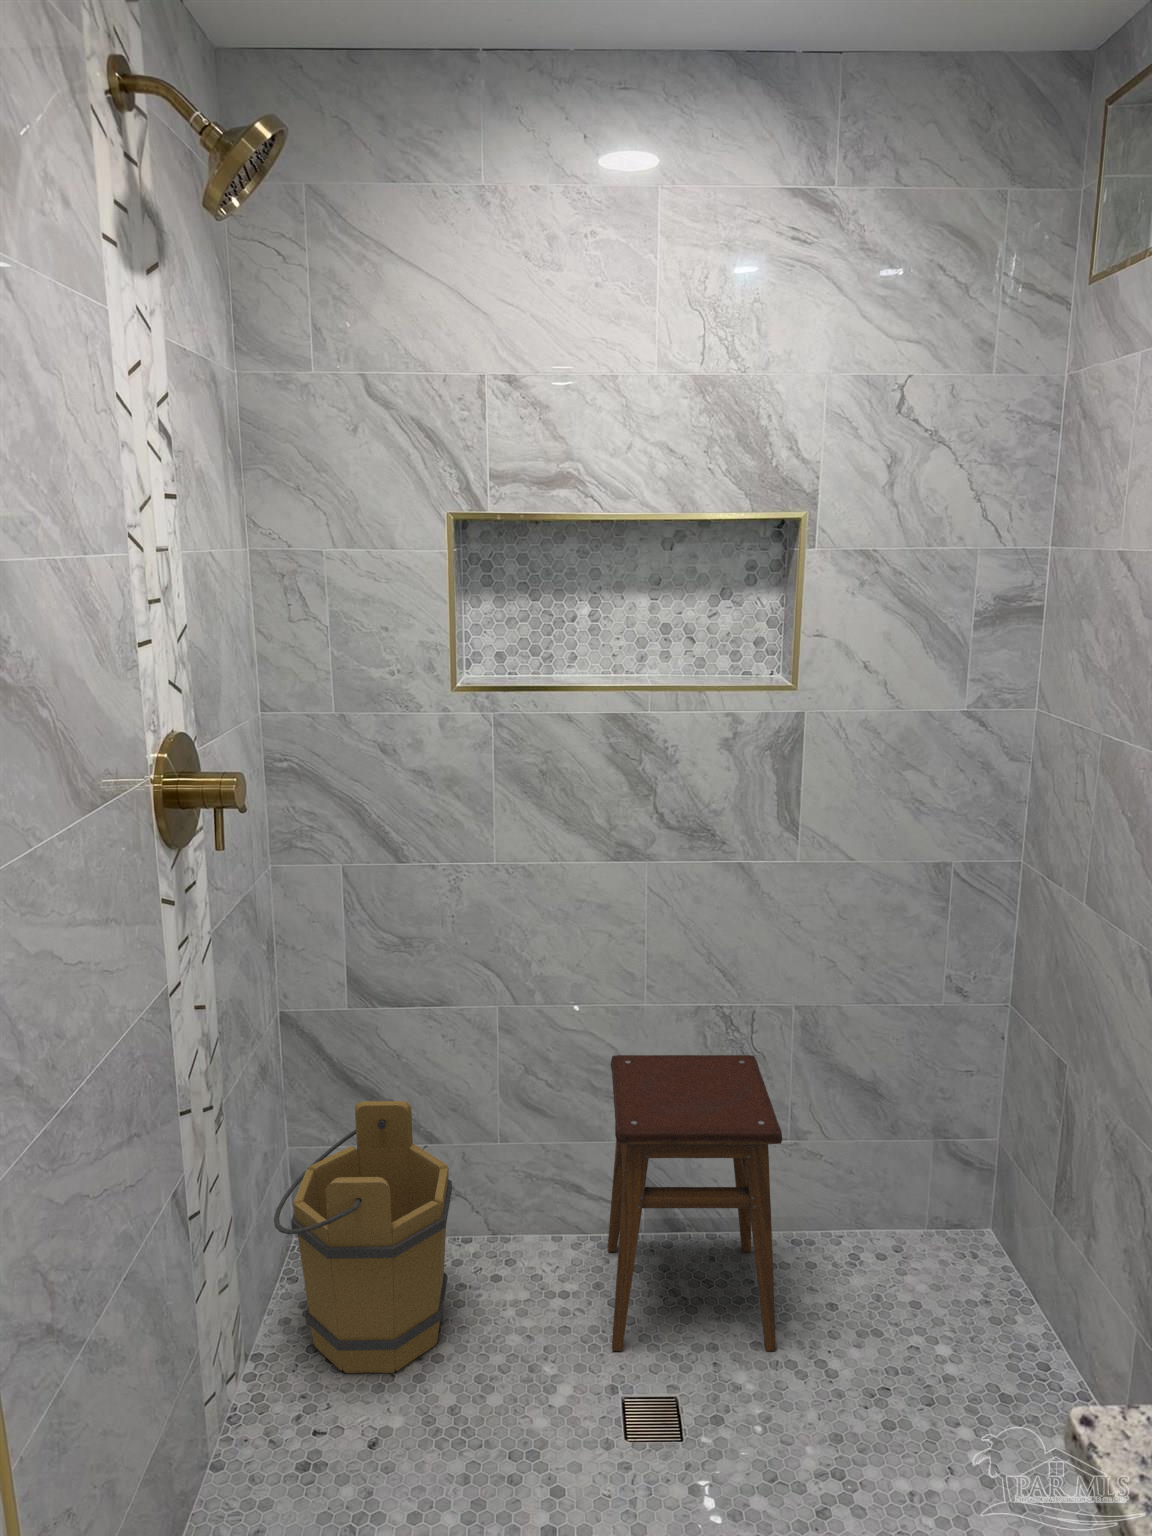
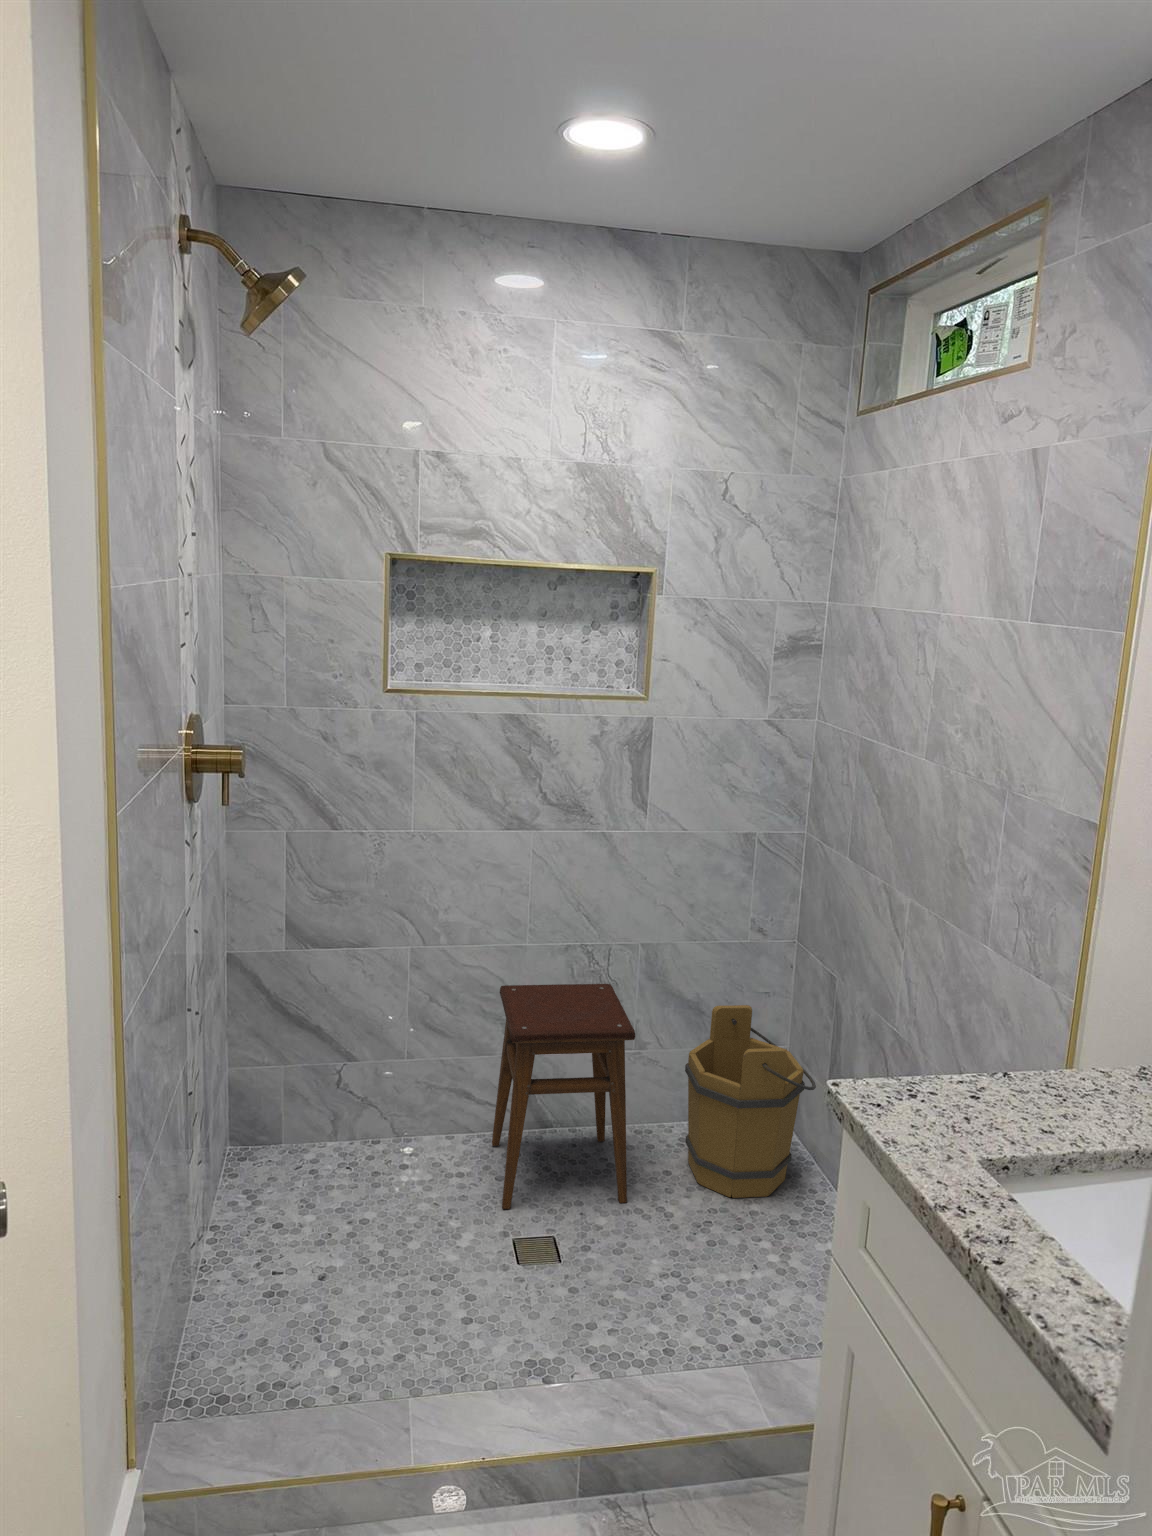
bucket: present [274,1101,452,1373] -> present [685,1005,816,1198]

